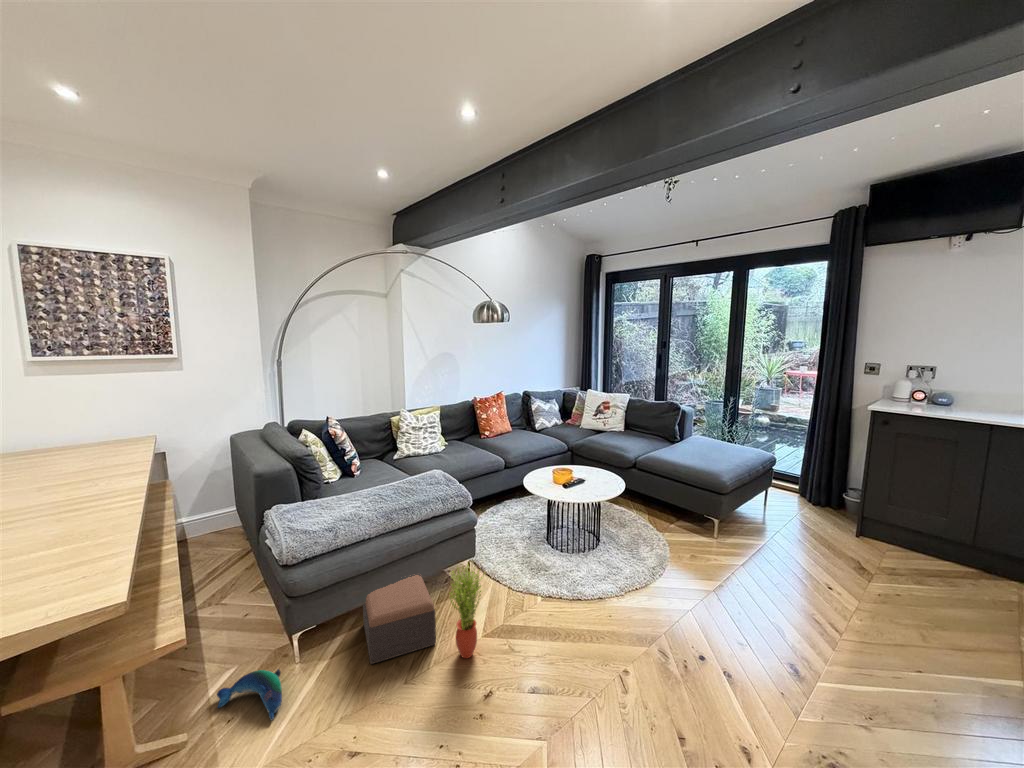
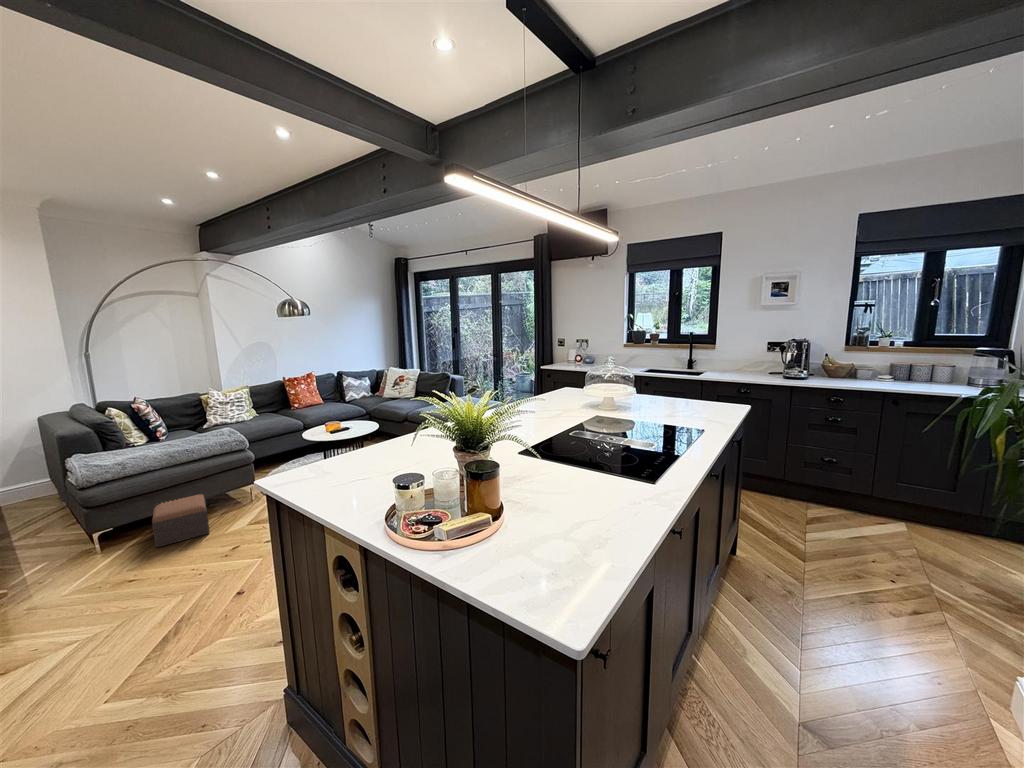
potted plant: present [449,565,486,658] -> none [208,475,239,536]
plush toy: present [217,669,282,720] -> none [30,554,83,580]

